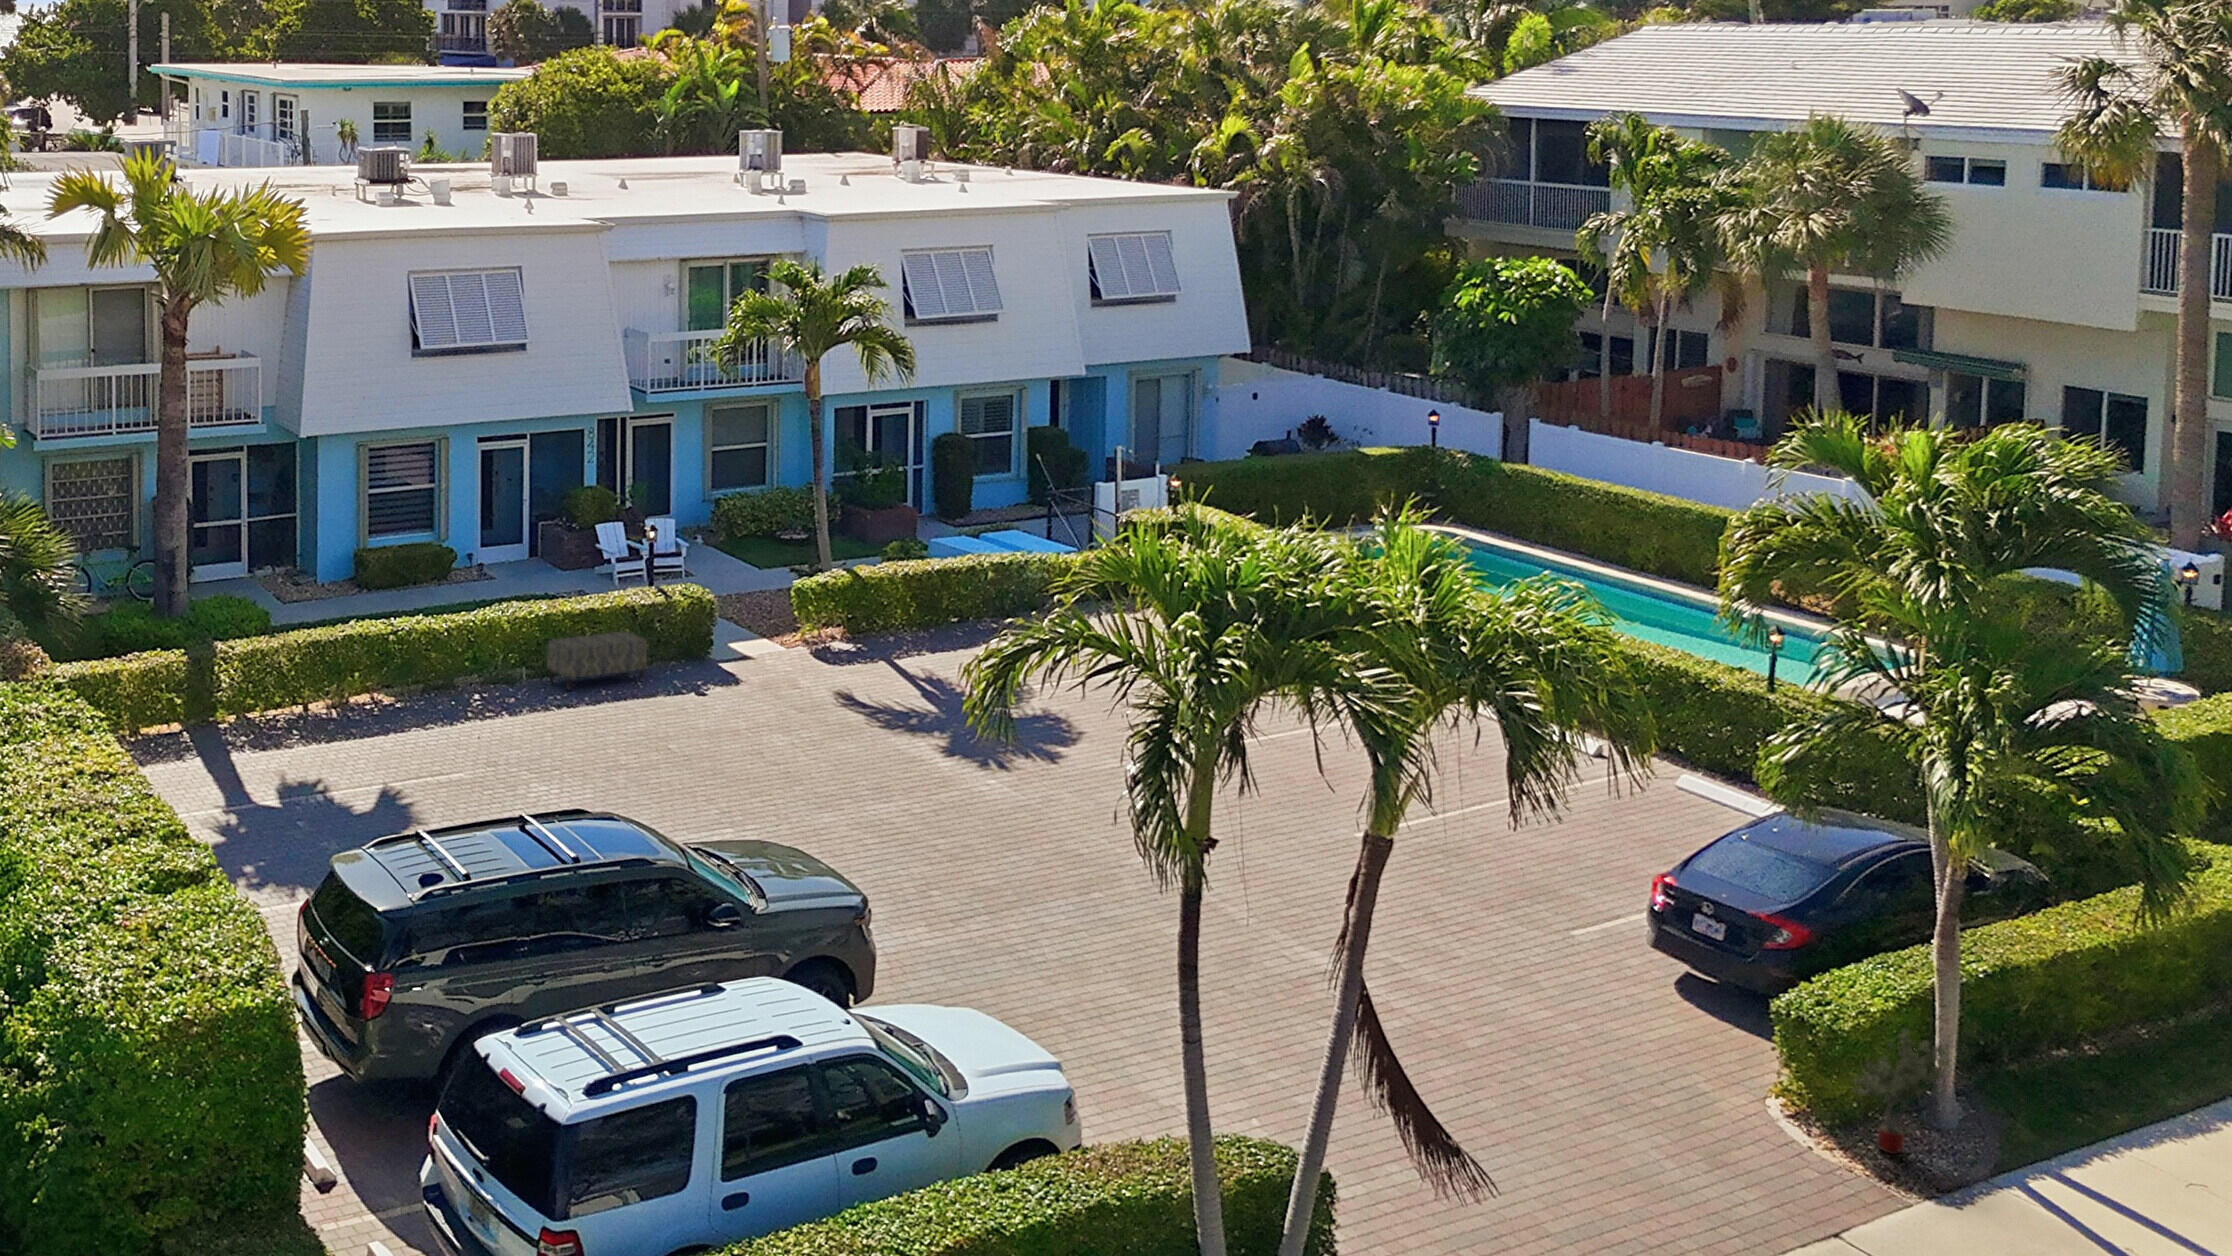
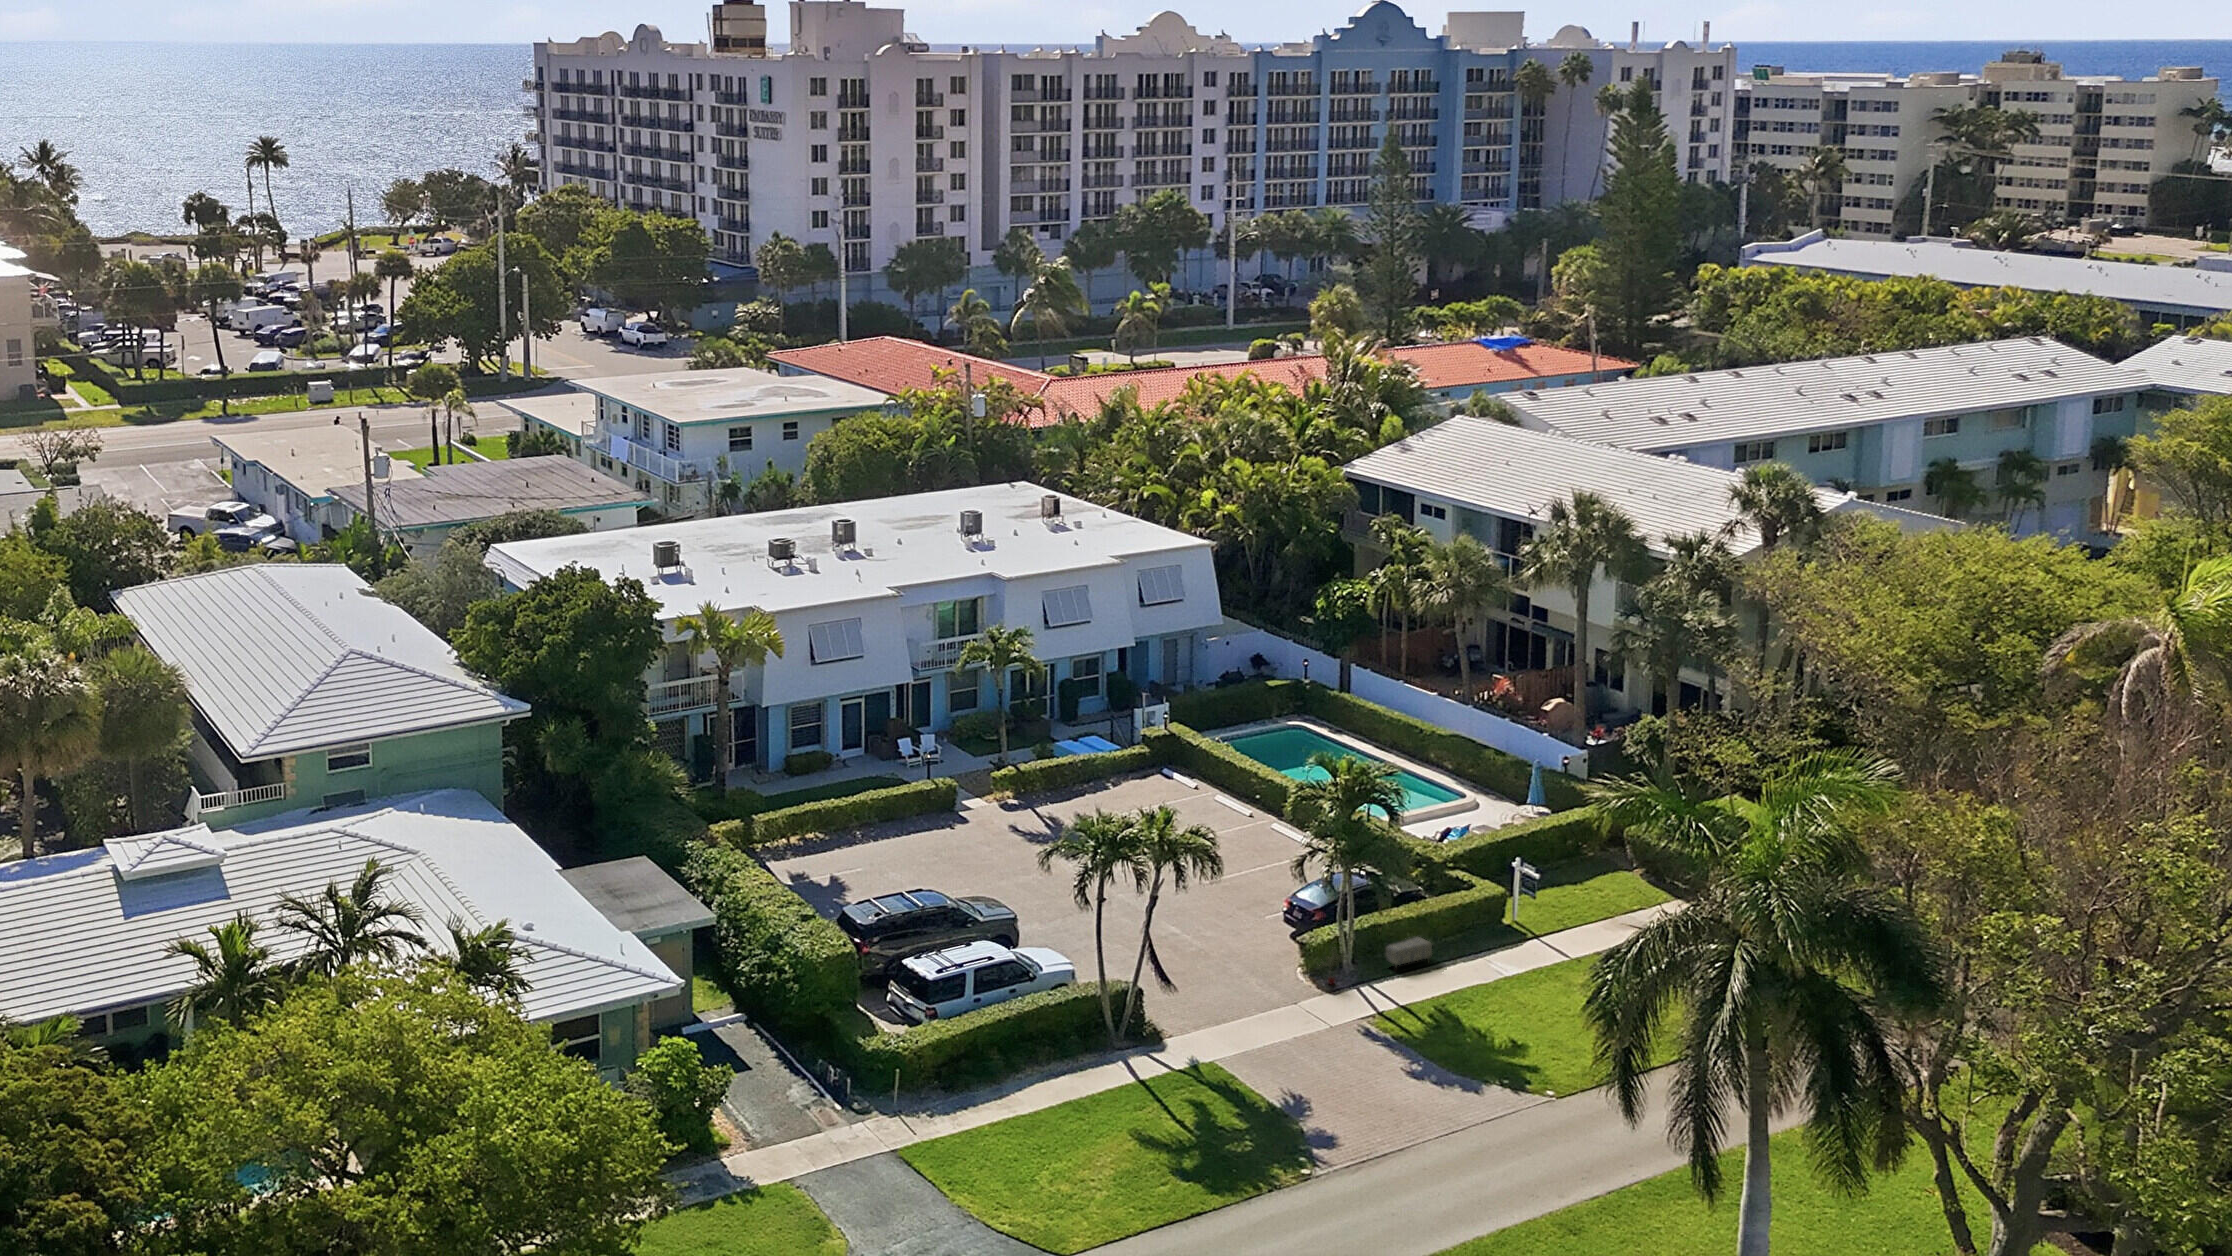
bench: present [547,632,647,690] -> present [1386,936,1432,969]

